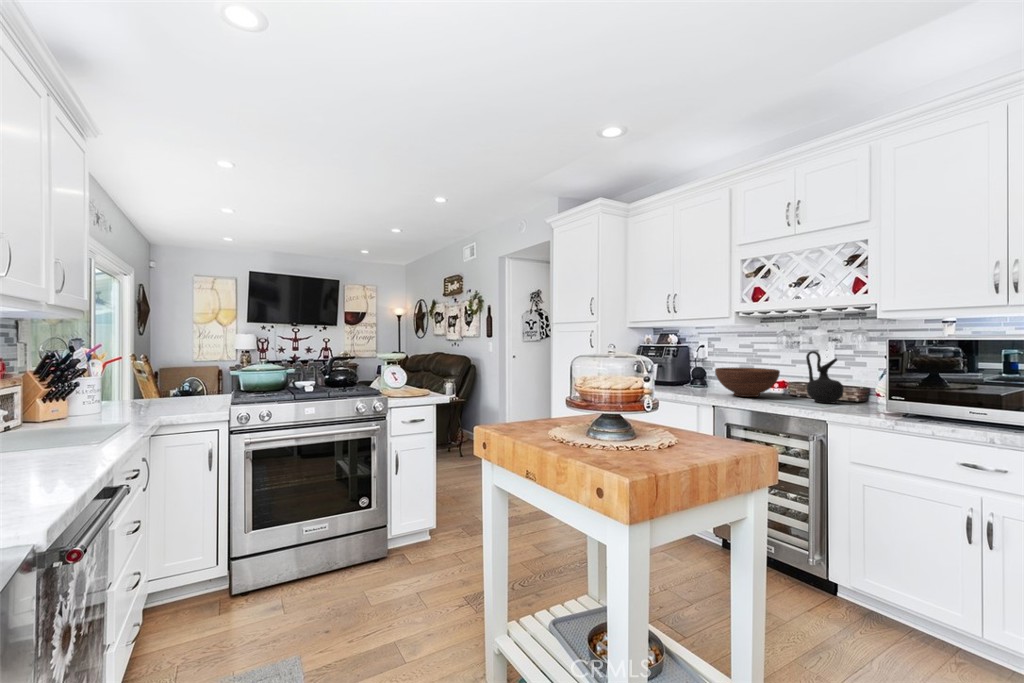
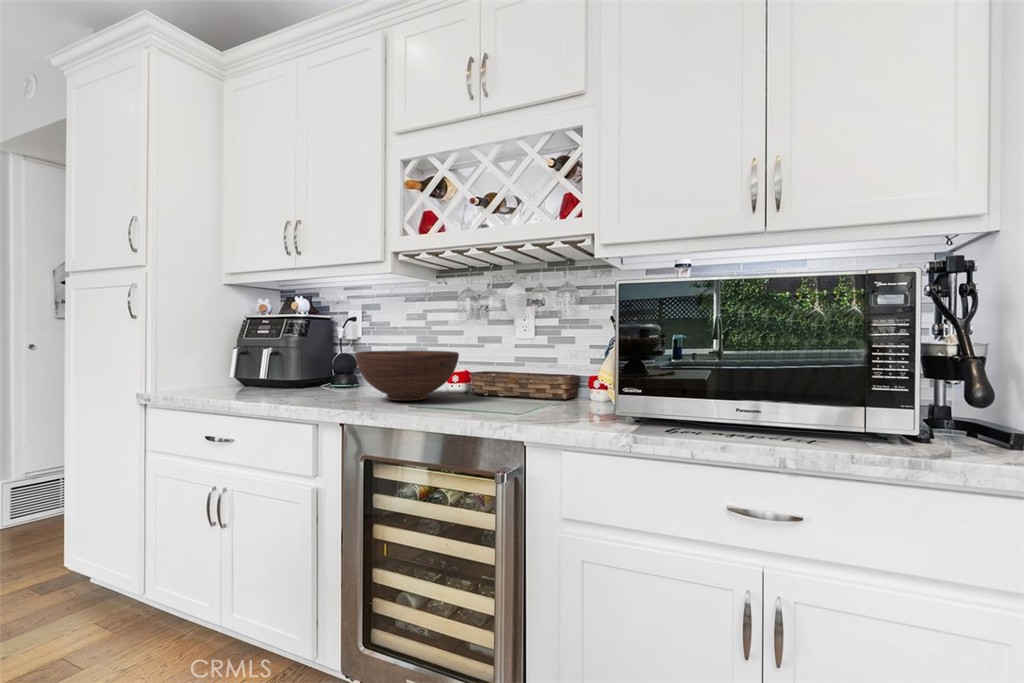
ceramic jug: present [806,351,843,404] -> none [496,318,548,405]

